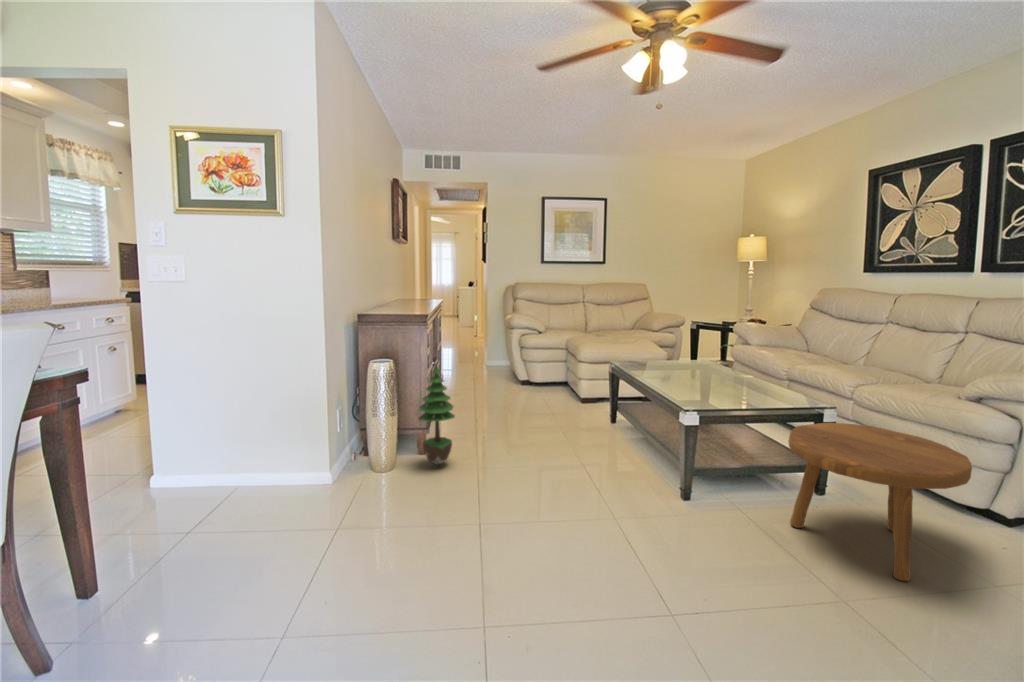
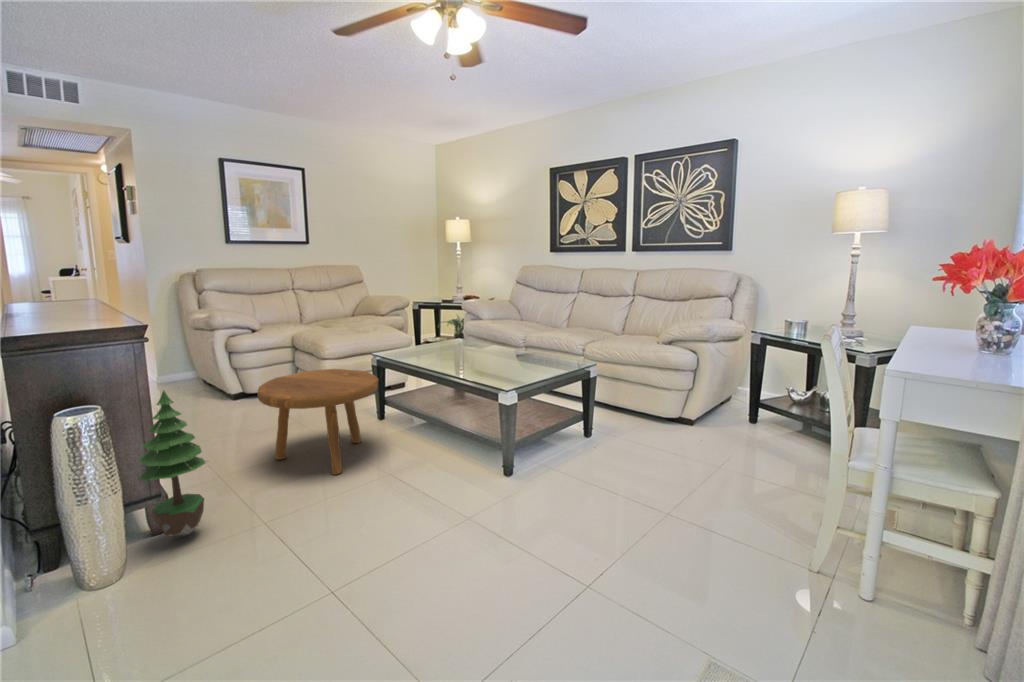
footstool: present [788,423,972,581] -> present [258,369,378,475]

